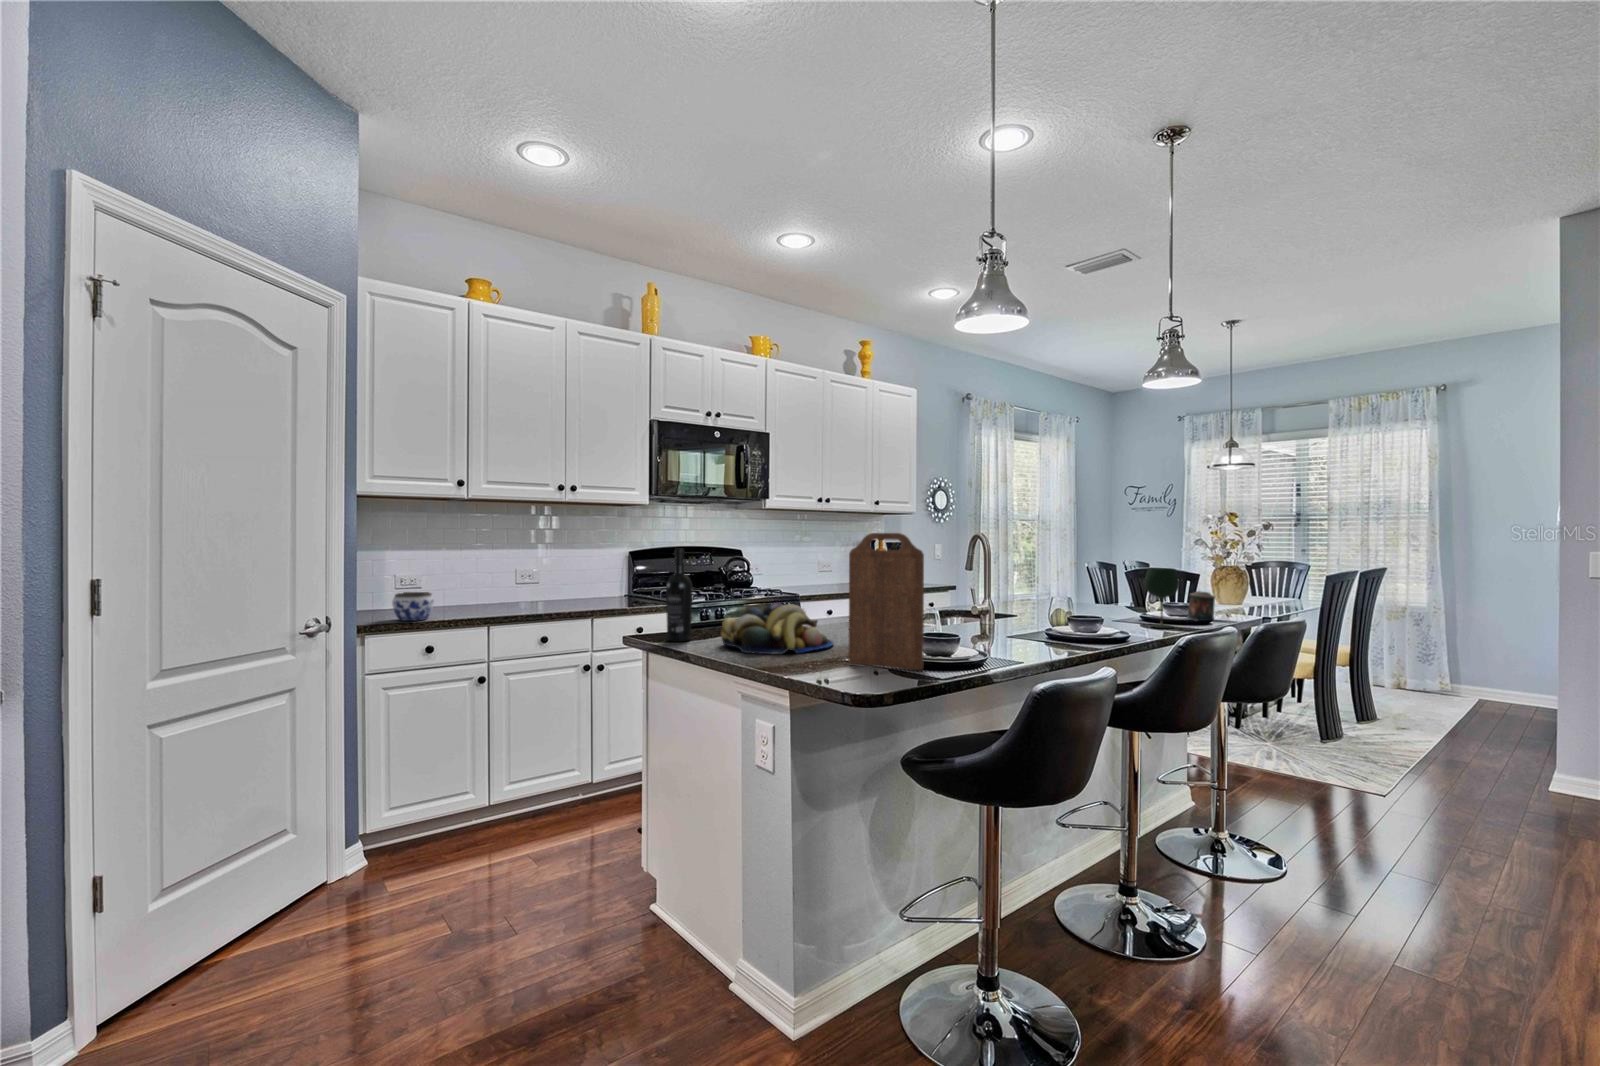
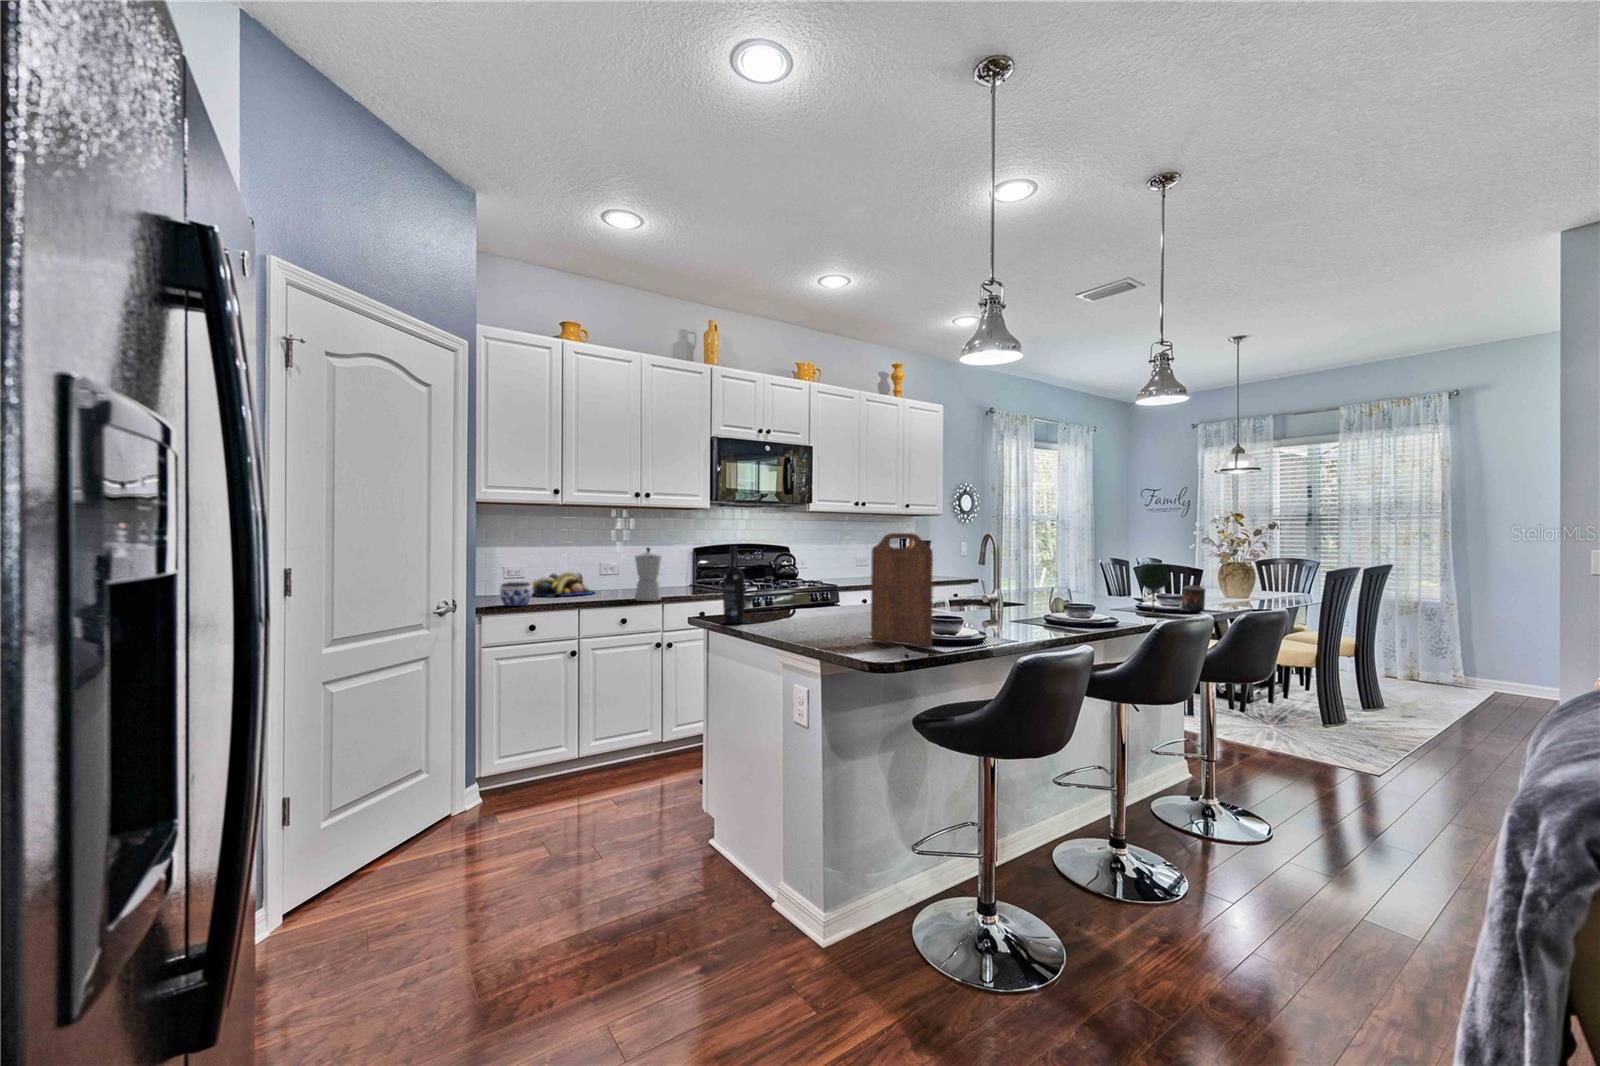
moka pot: none [560,549,593,613] -> present [635,548,661,601]
fruit bowl: present [721,603,833,654] -> present [532,572,594,596]

